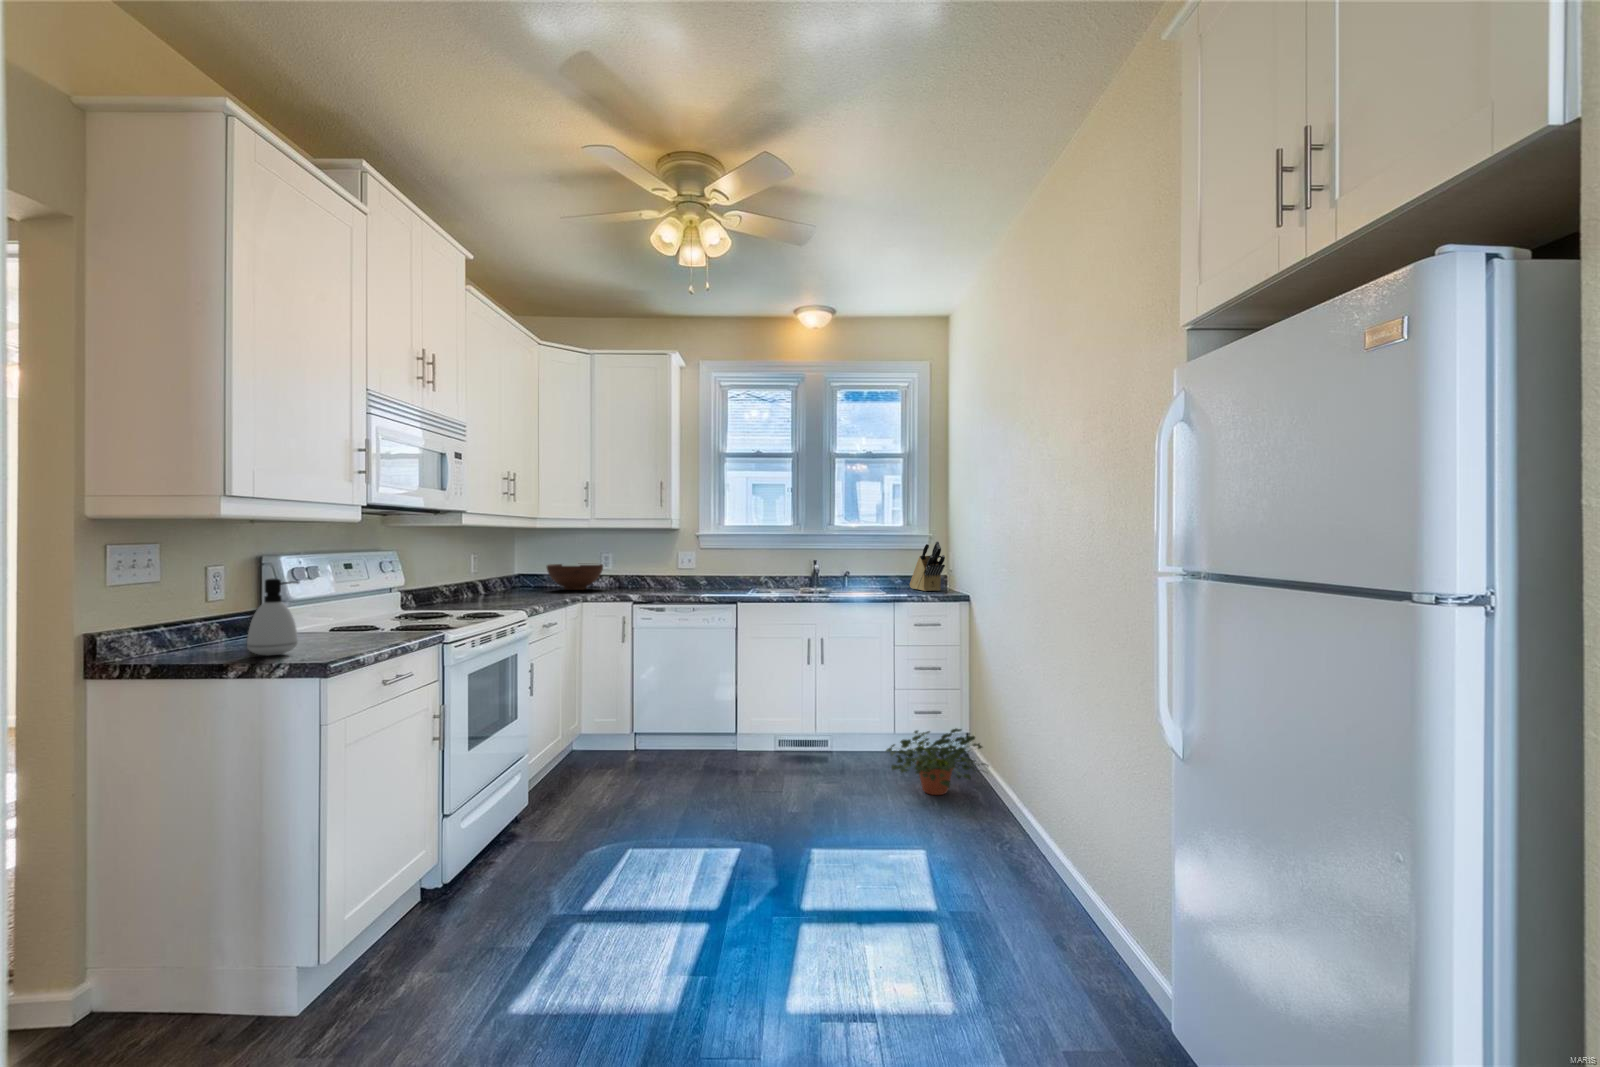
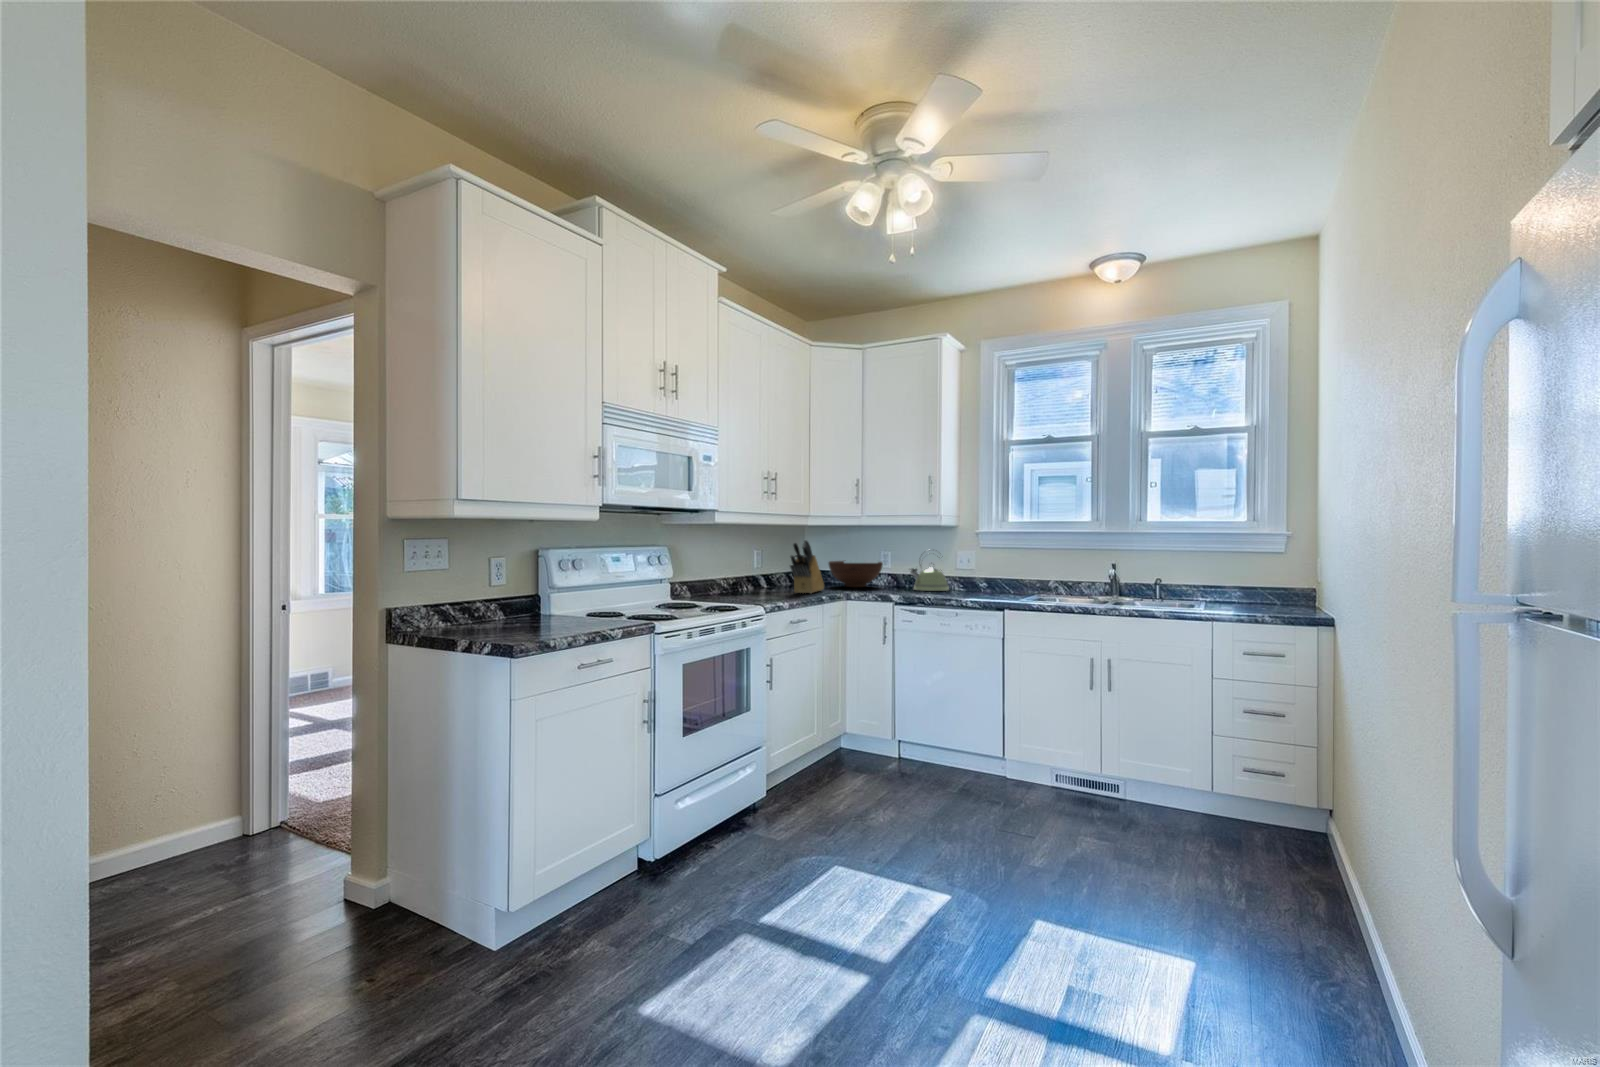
knife block: present [910,541,945,591] -> present [790,540,824,594]
kettle: none [632,551,670,590] -> present [910,554,949,591]
soap dispenser: present [247,578,299,656] -> none [484,570,523,635]
potted plant: present [886,729,988,795] -> none [1175,793,1336,887]

